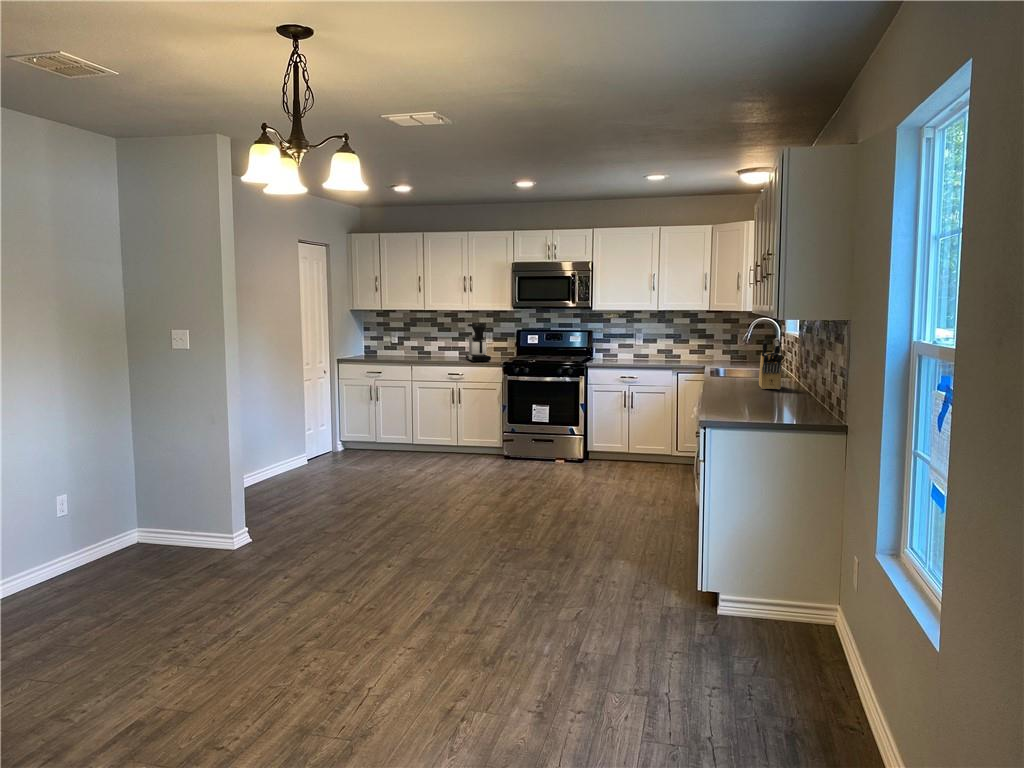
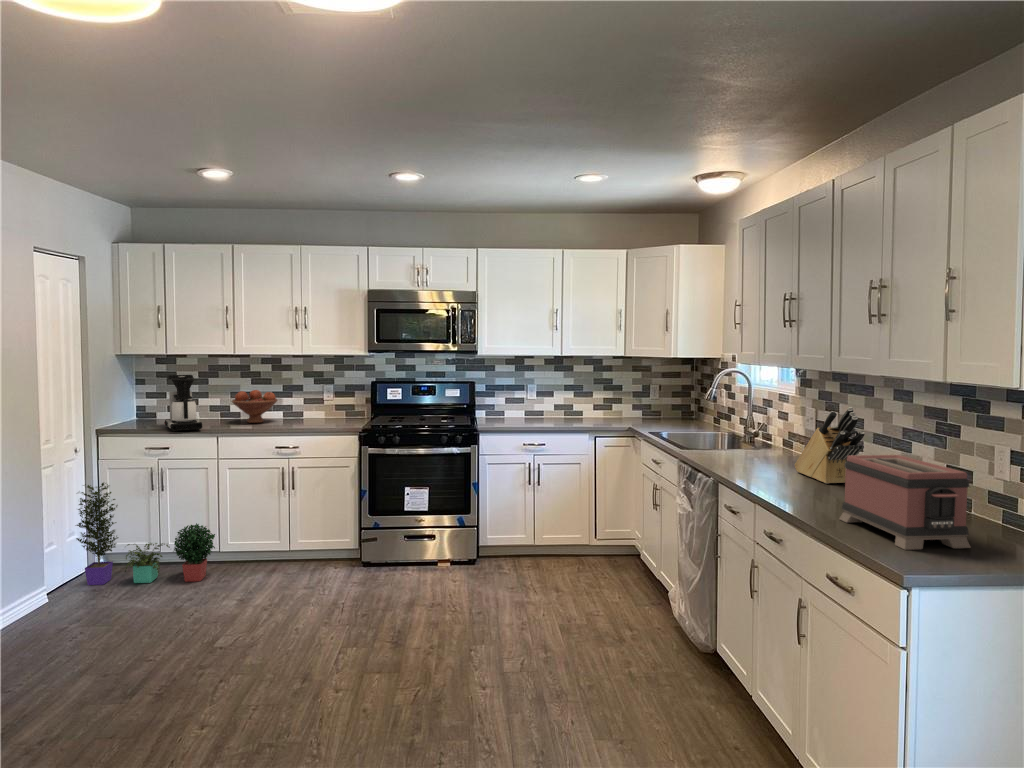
coffee maker: present [466,324,491,362] -> present [164,375,202,432]
fruit bowl: none [423,335,454,358] -> present [232,390,277,423]
toaster: none [721,361,764,407] -> present [840,455,971,550]
potted plant: none [328,392,410,459] -> present [76,483,215,585]

